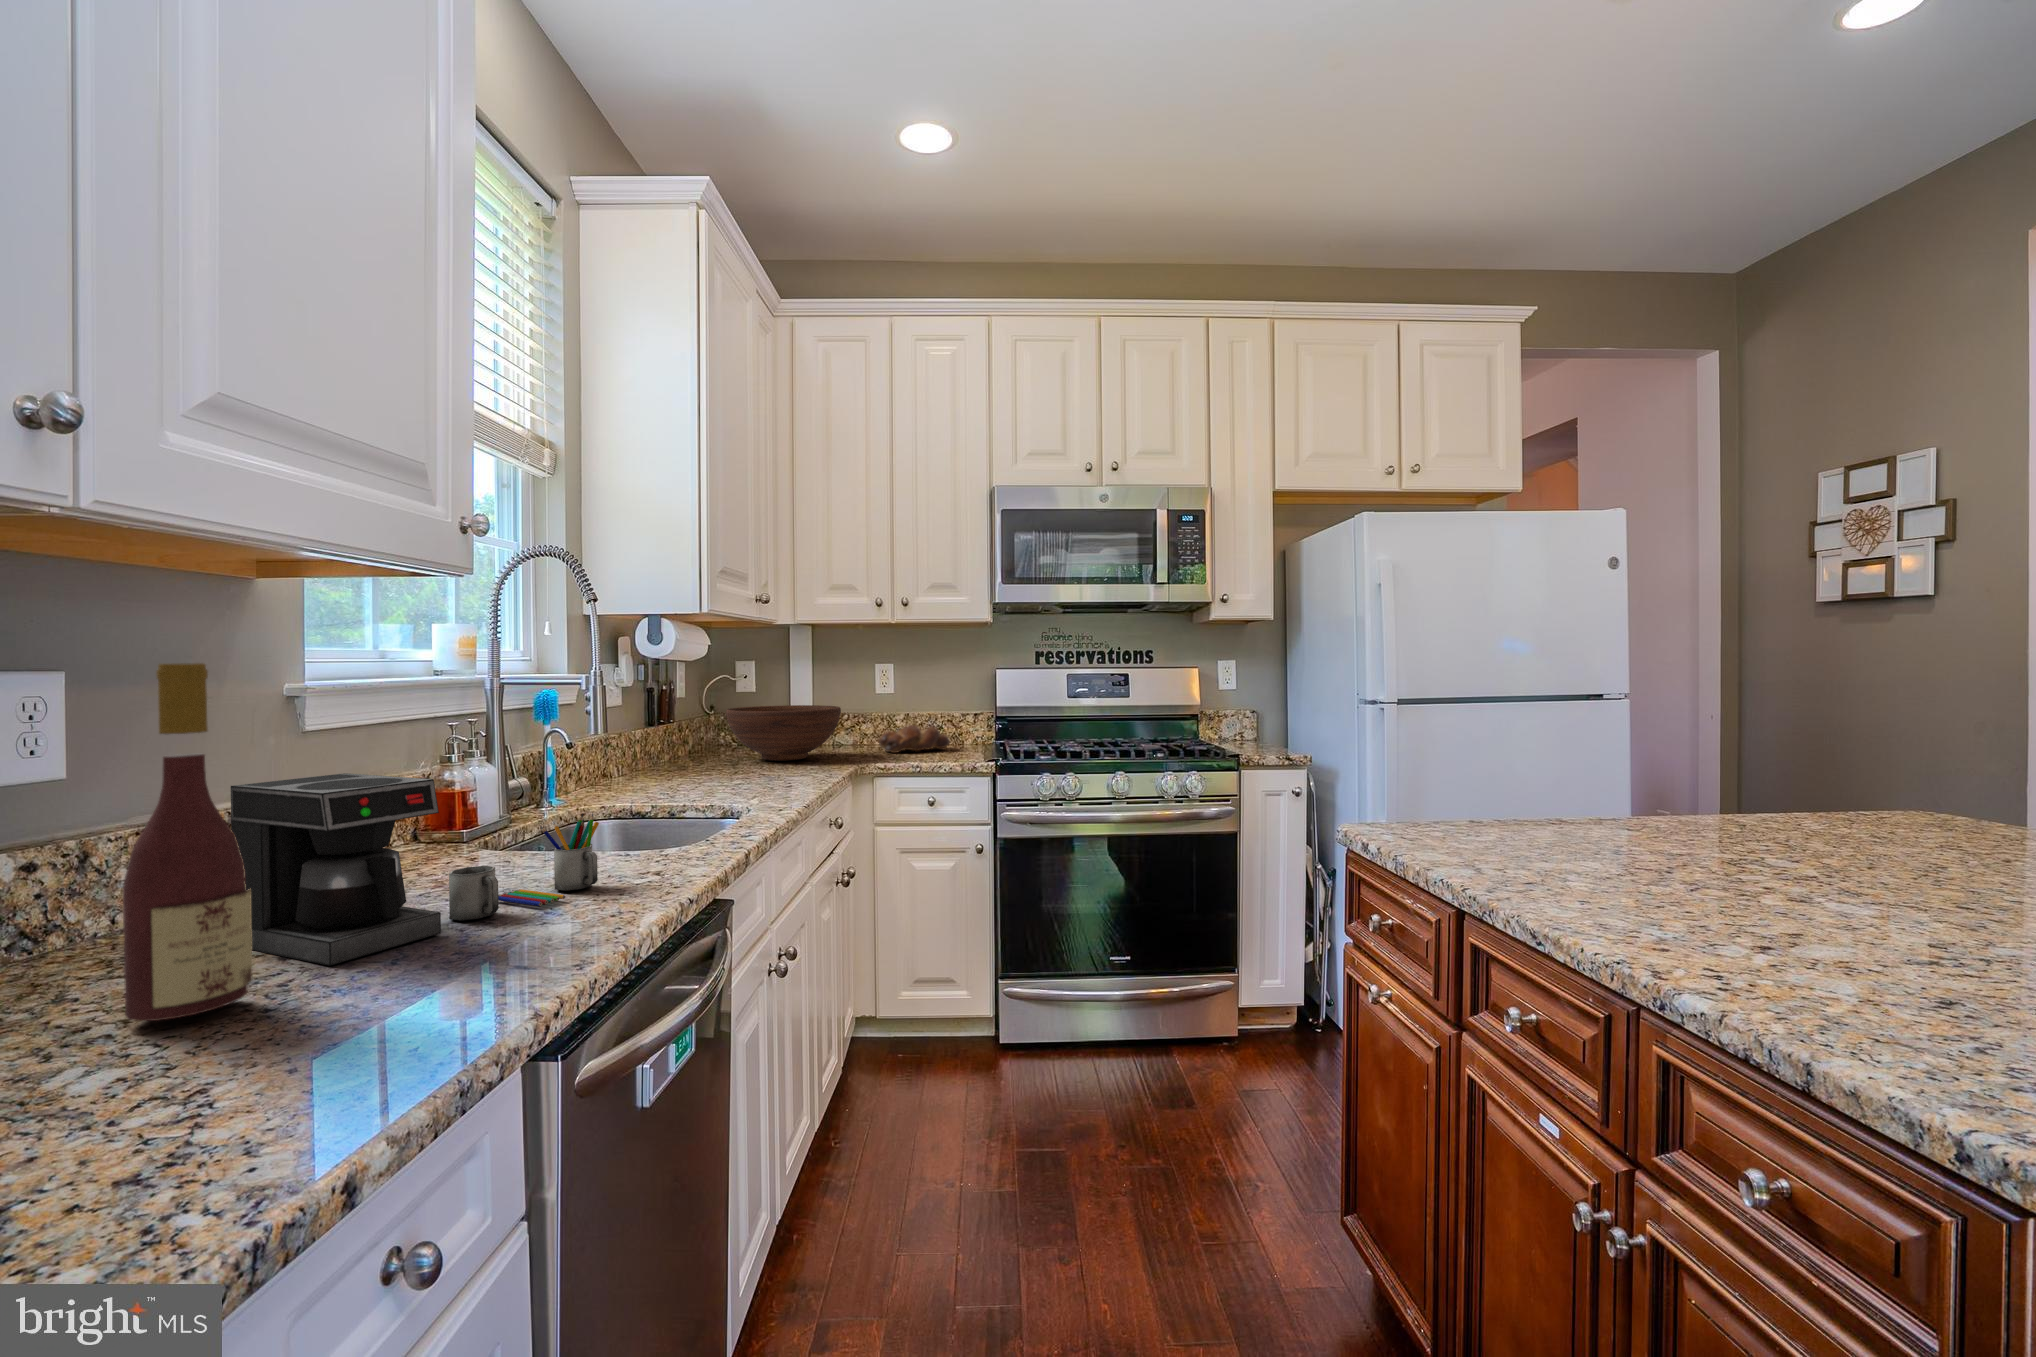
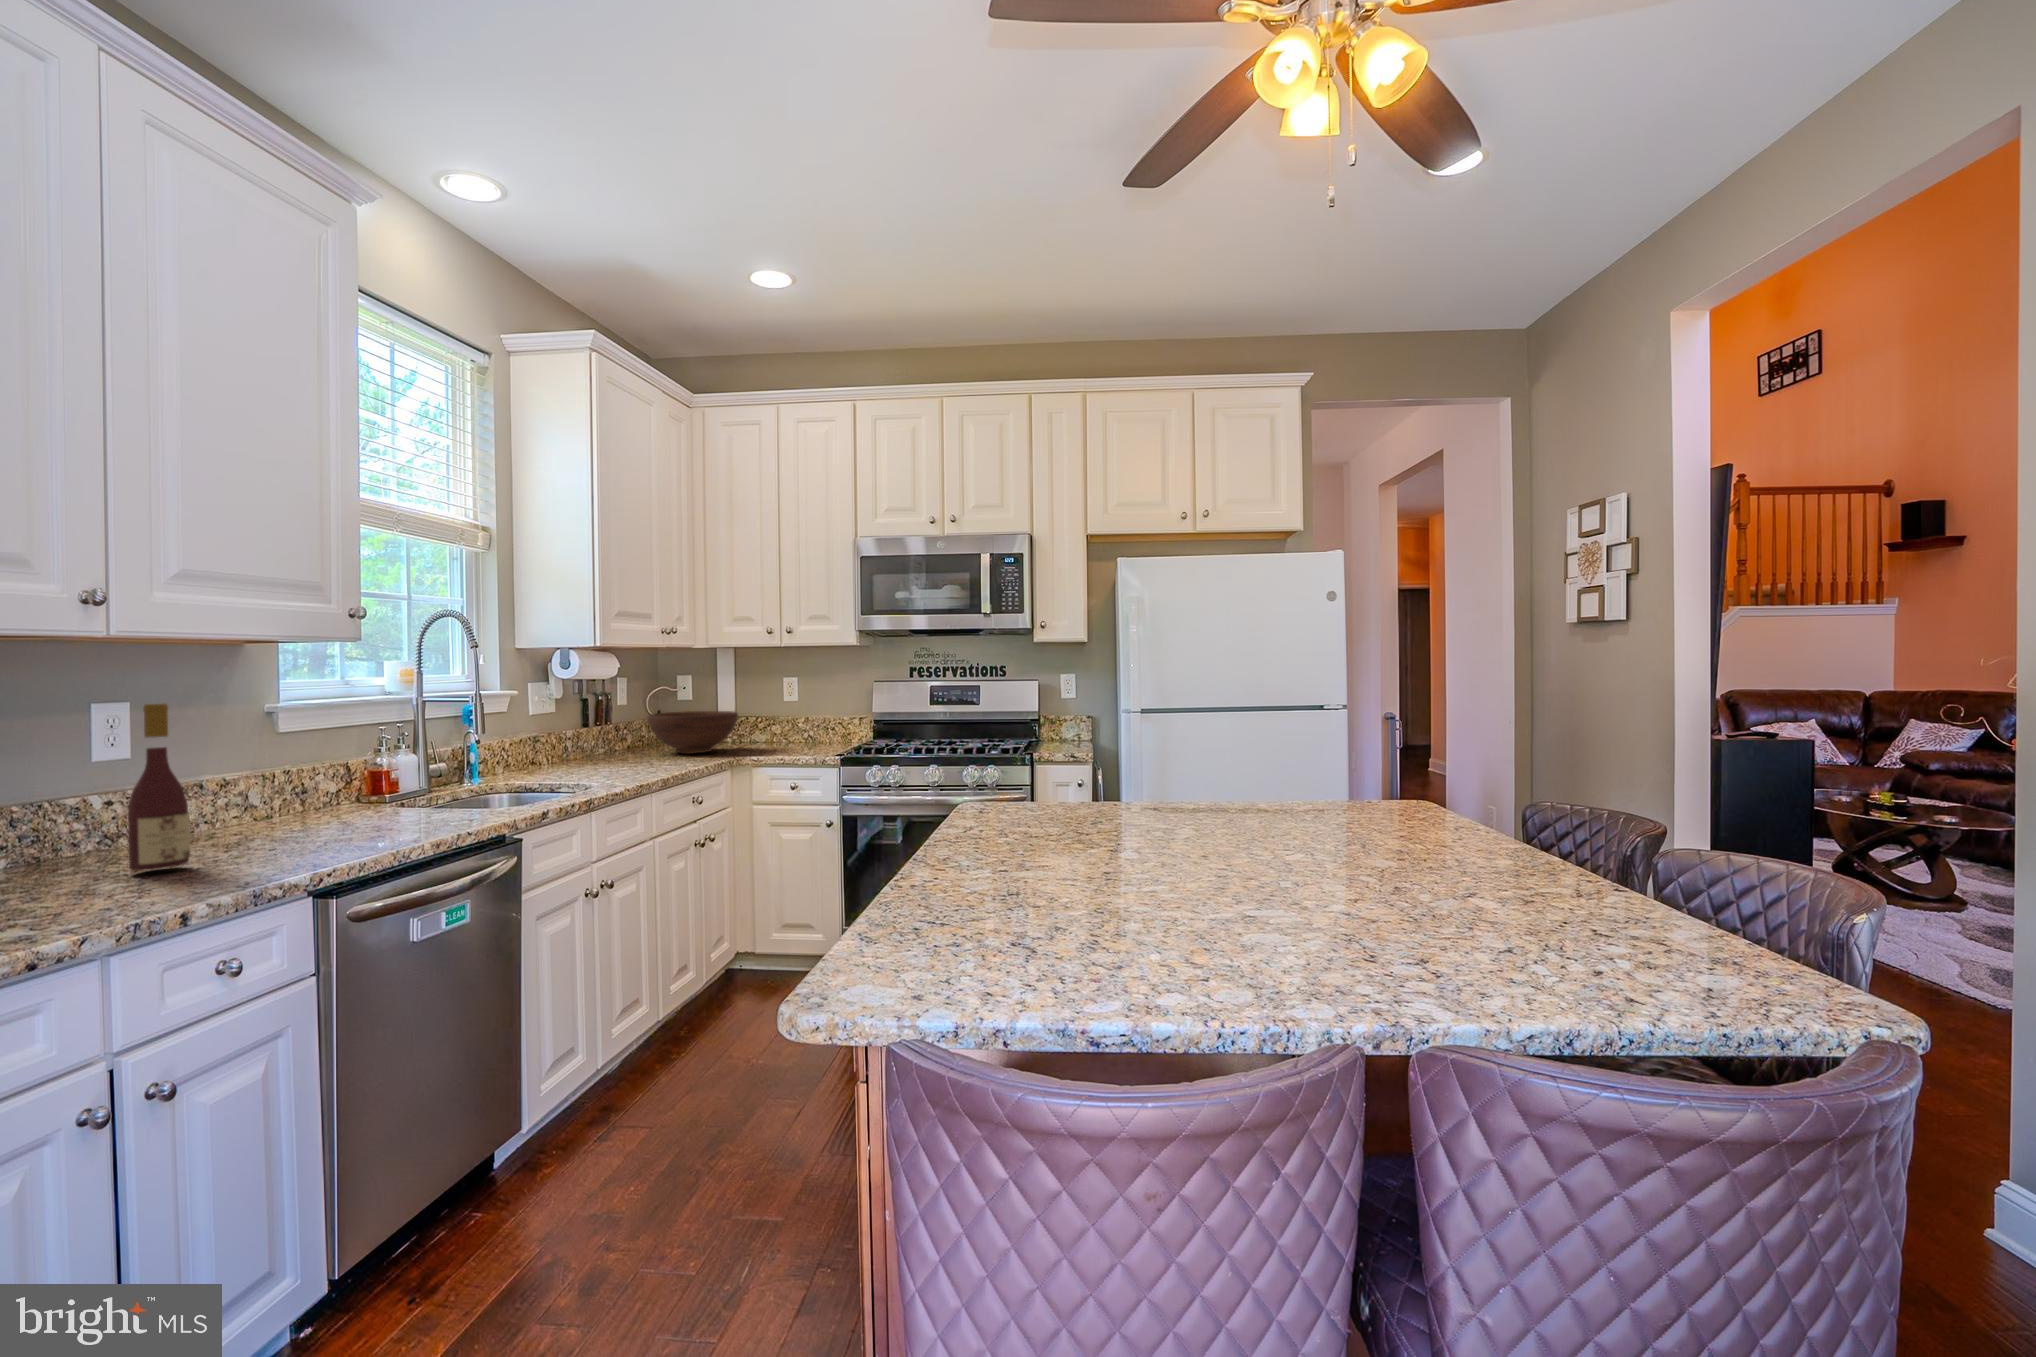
bread loaf: present [879,725,950,753] -> none [779,726,839,749]
coffee maker: present [231,773,599,966] -> none [203,758,429,856]

